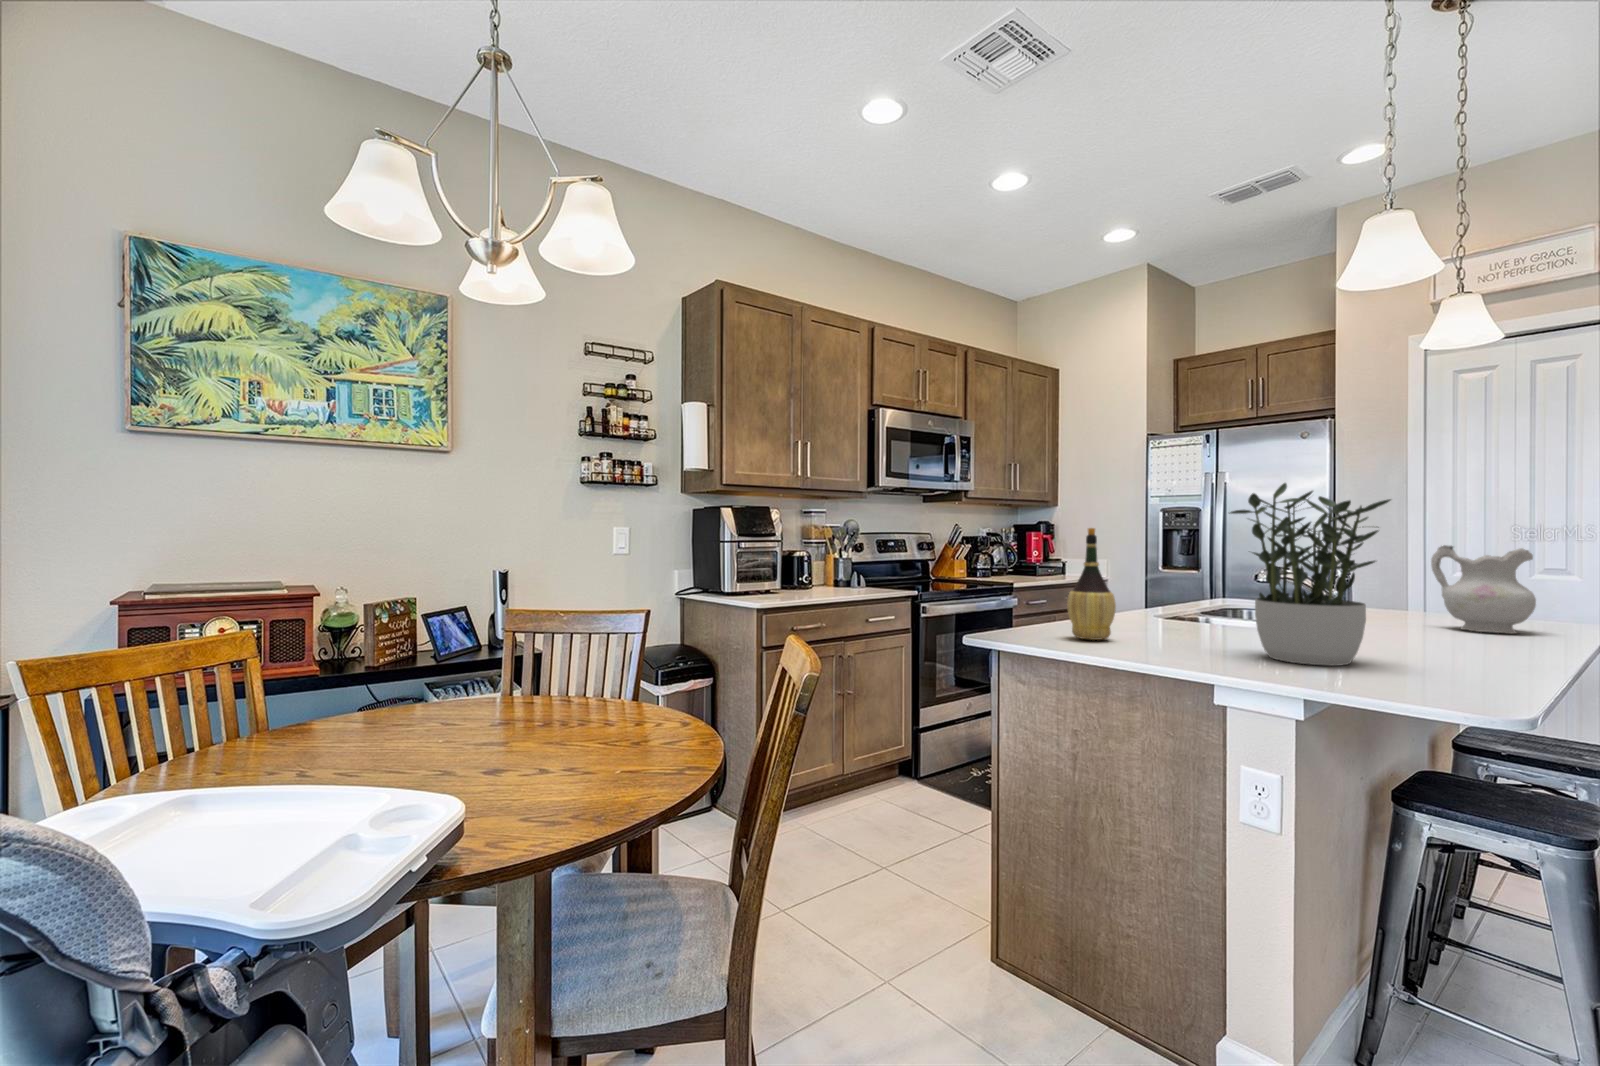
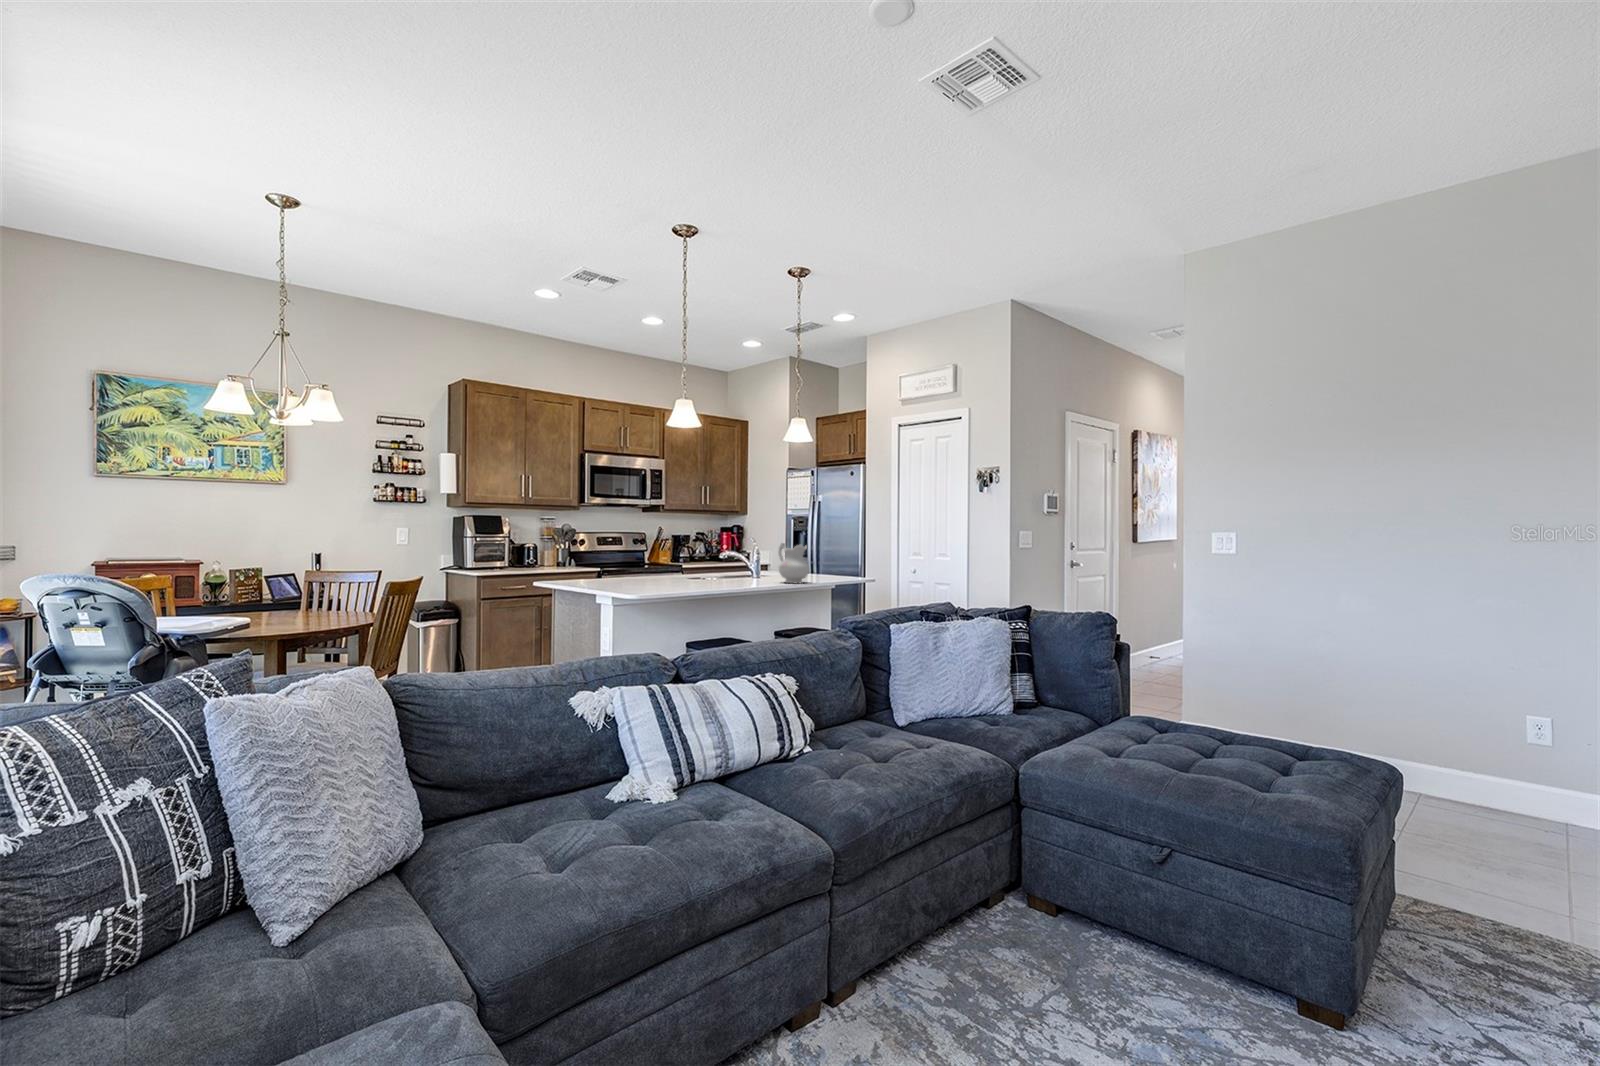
potted plant: present [1229,483,1391,666] -> none [625,516,678,590]
wine bottle: present [1067,528,1116,640] -> none [582,533,603,585]

